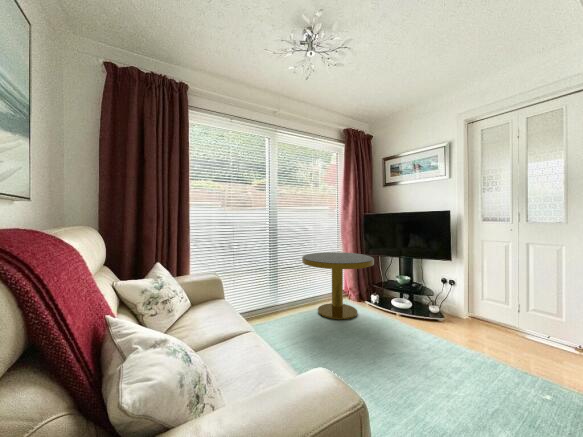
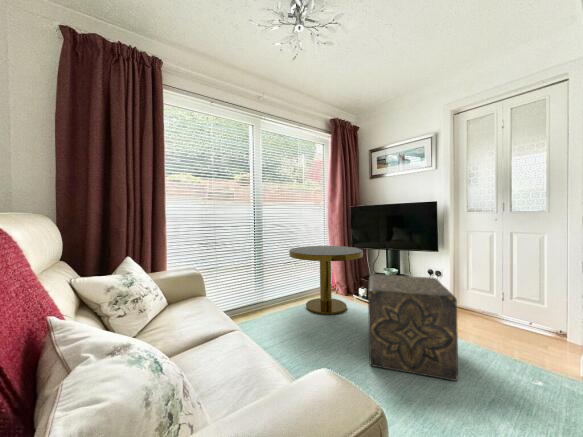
ottoman: none [371,284,455,389] -> present [368,274,458,381]

